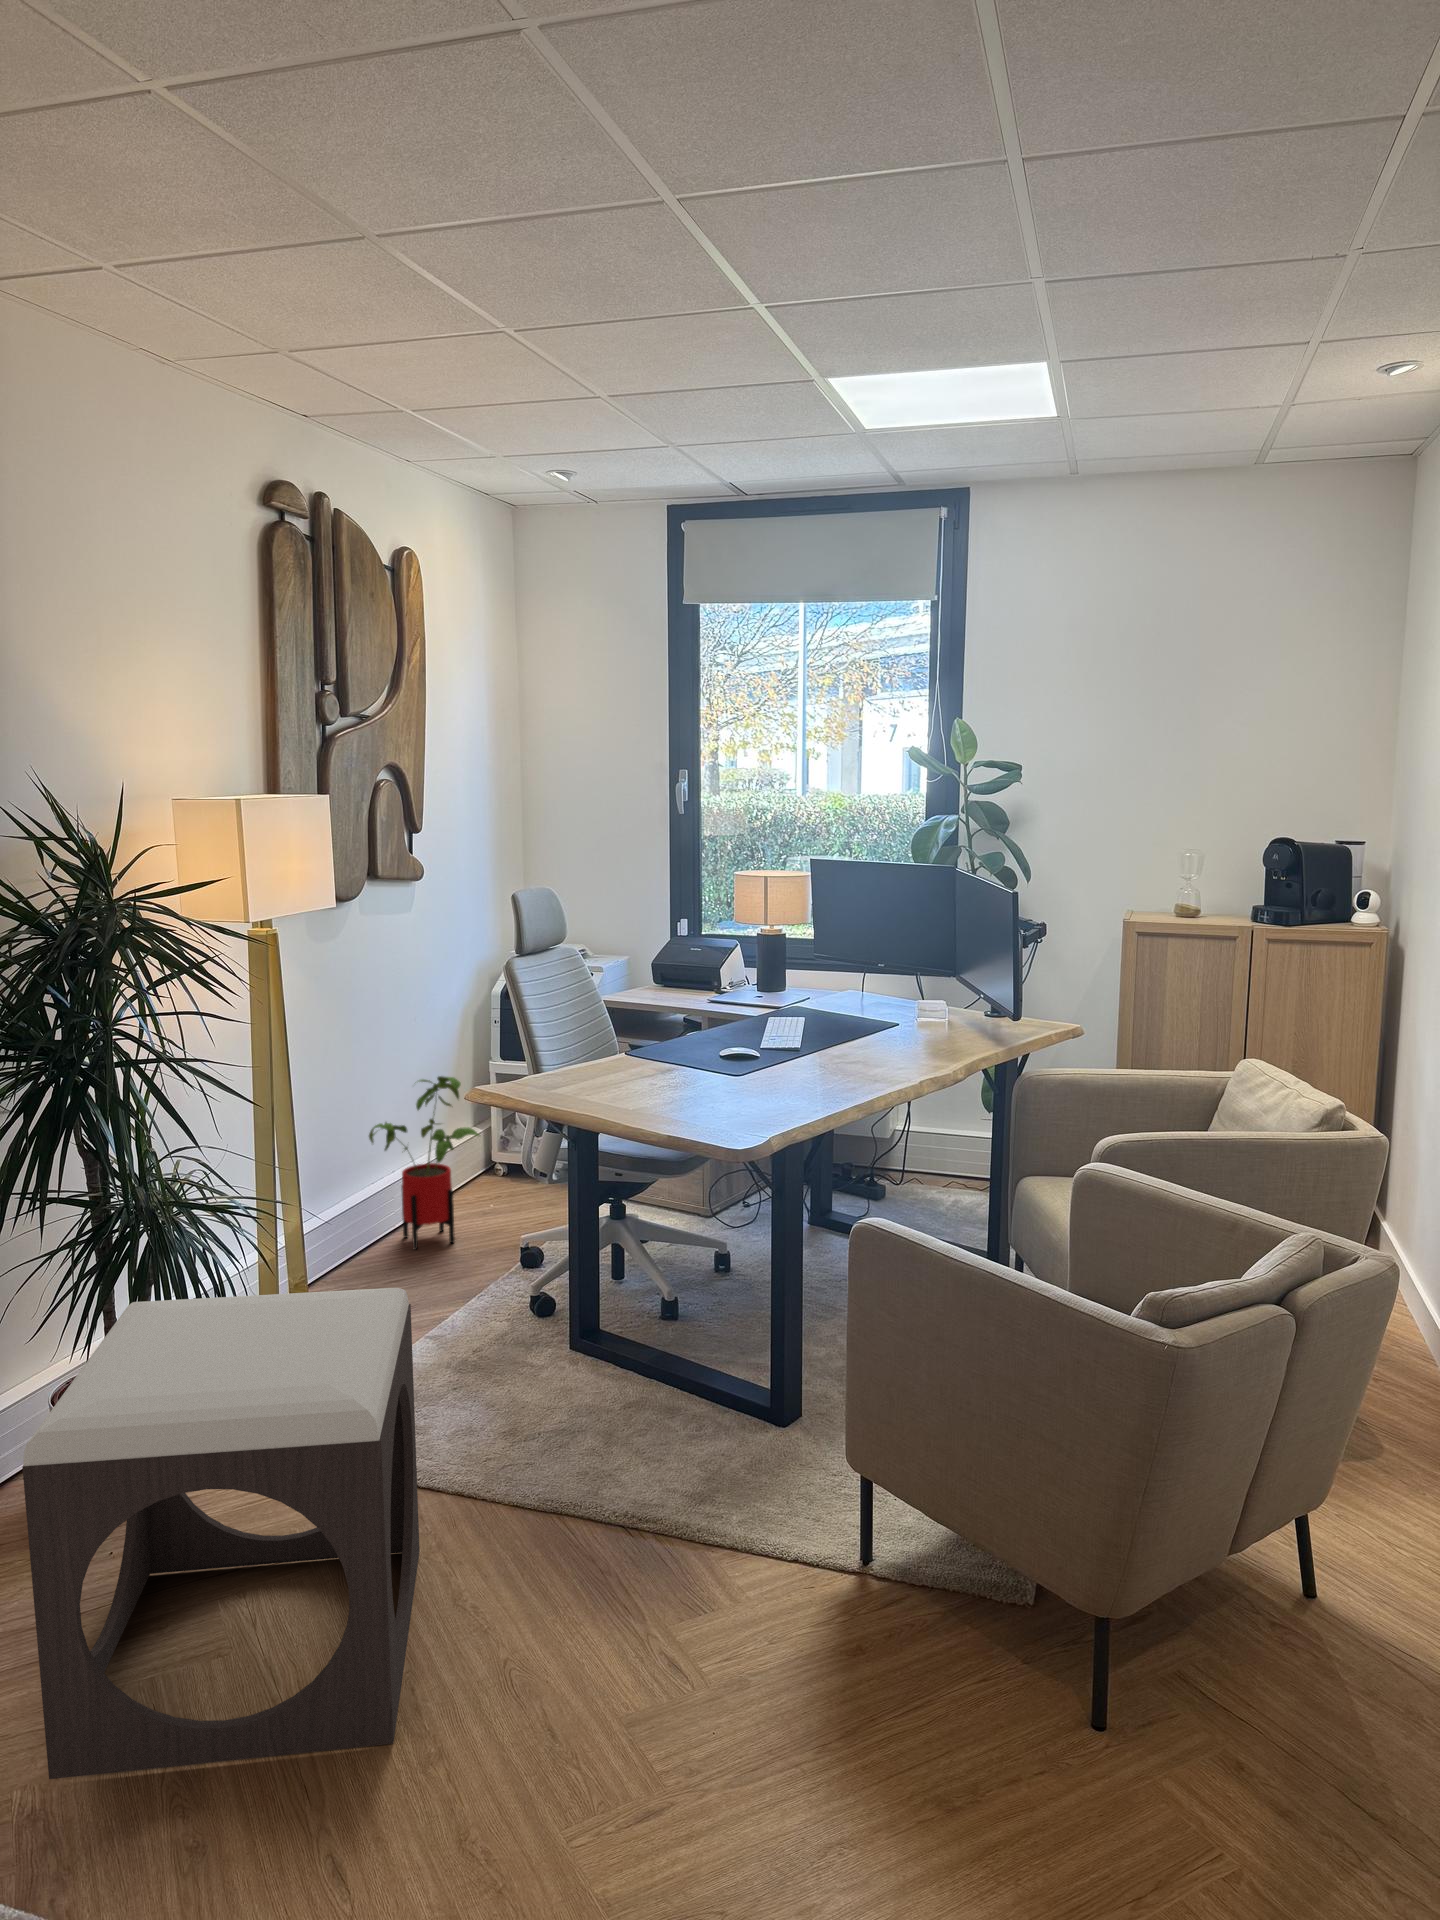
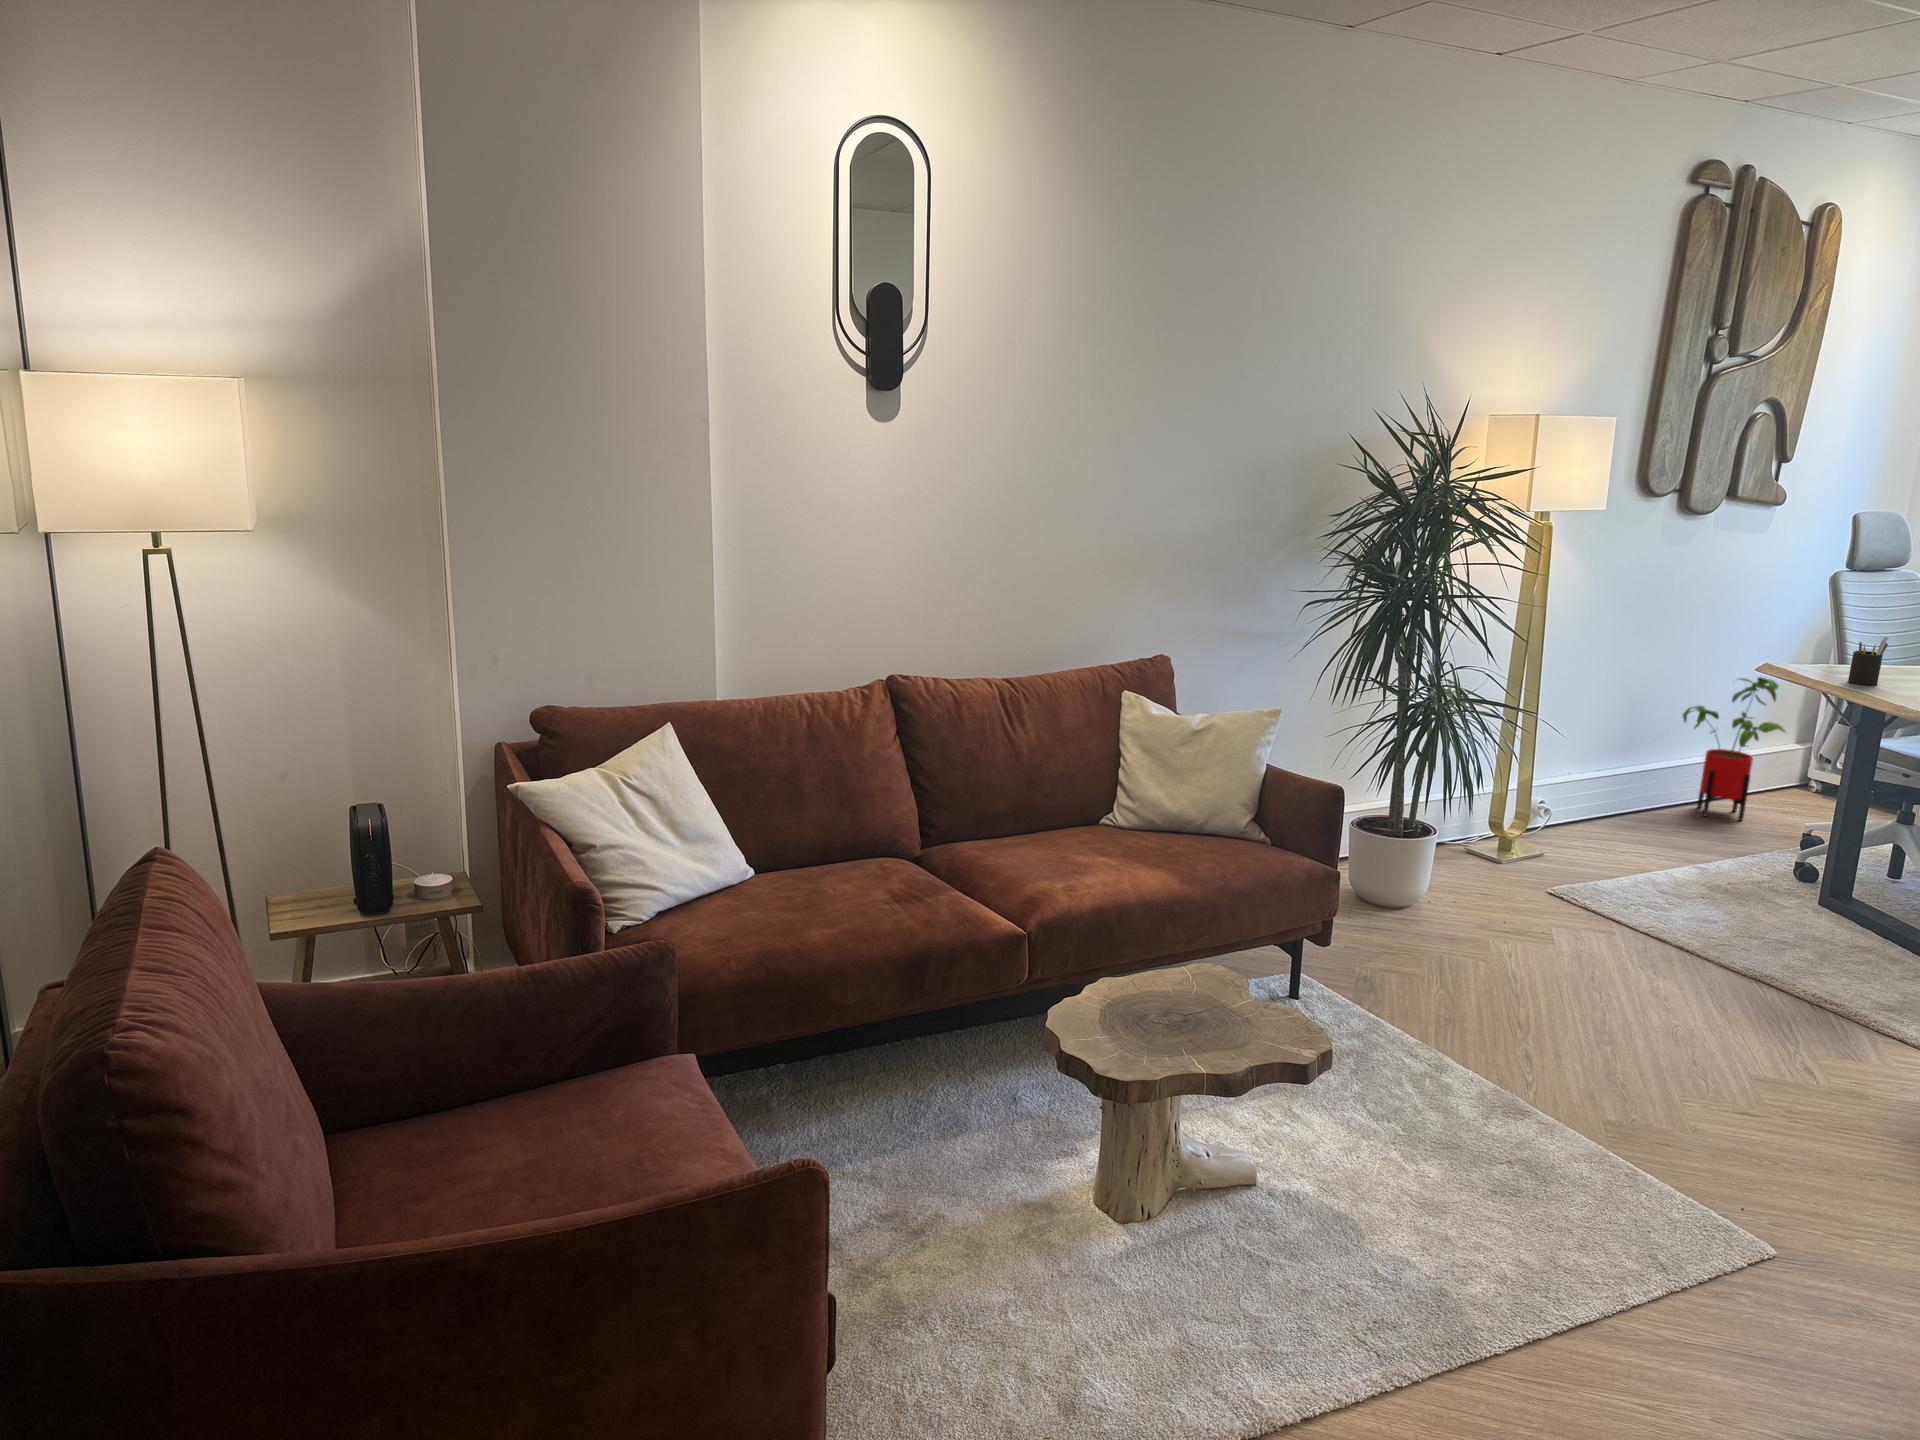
pen holder: none [560,1037,592,1096] -> present [1848,637,1888,685]
footstool: present [22,1288,420,1779] -> none [1388,738,1666,1026]

